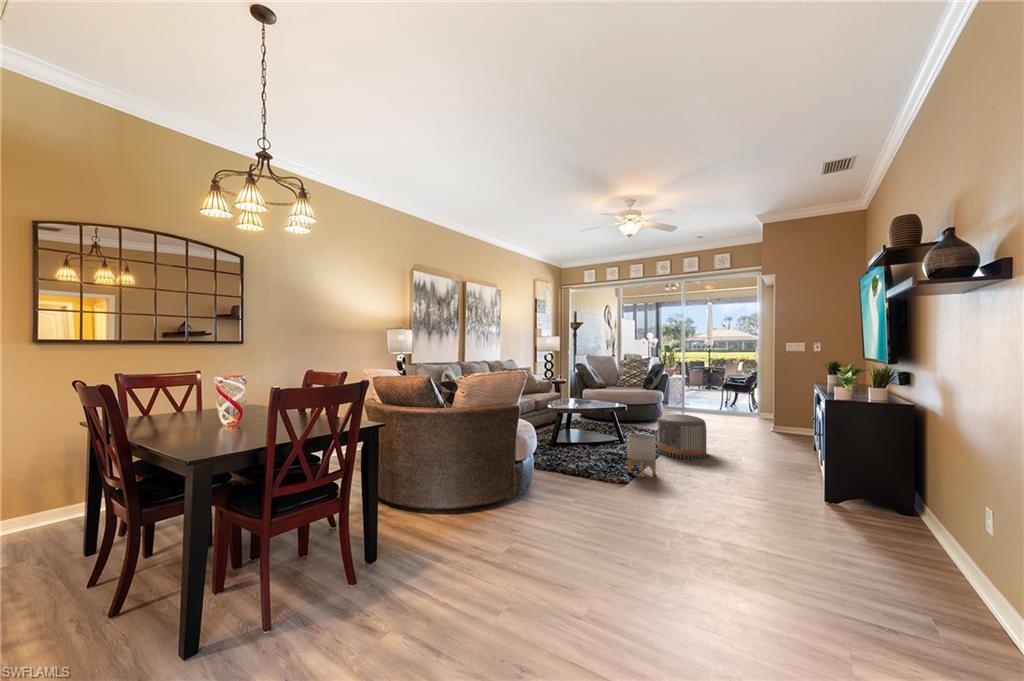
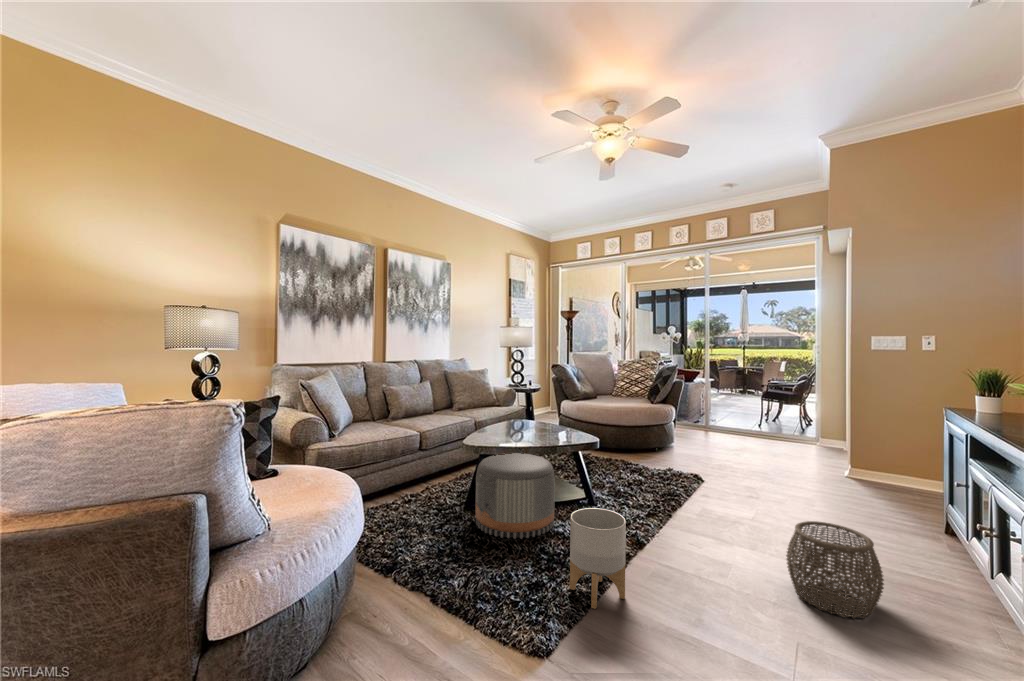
pouf: present [657,414,707,459] -> present [476,453,555,539]
woven basket: none [732,438,776,477] -> present [786,521,884,618]

